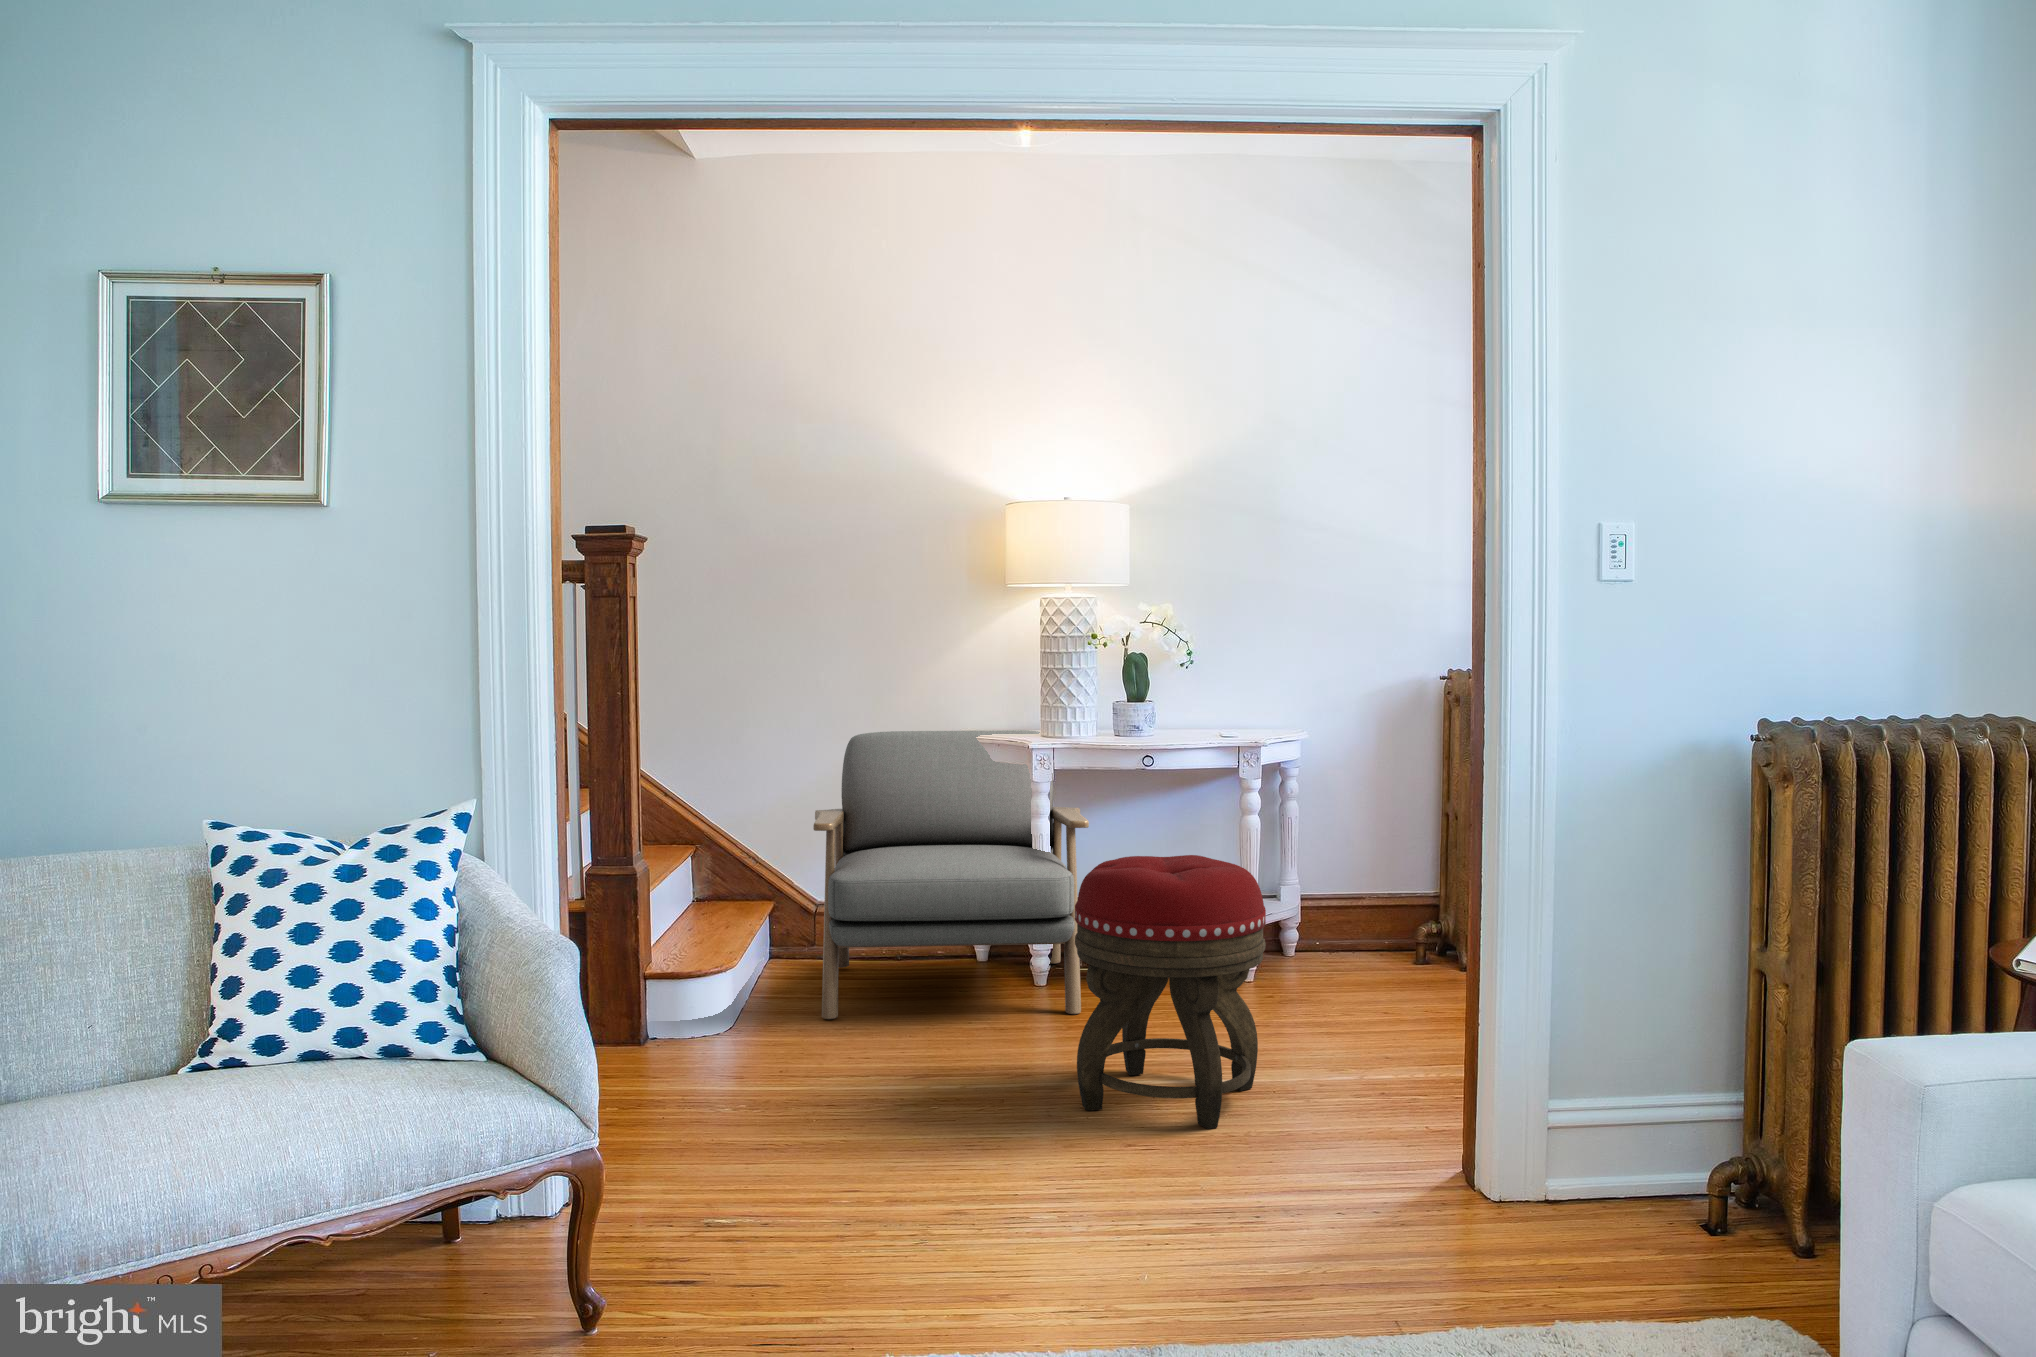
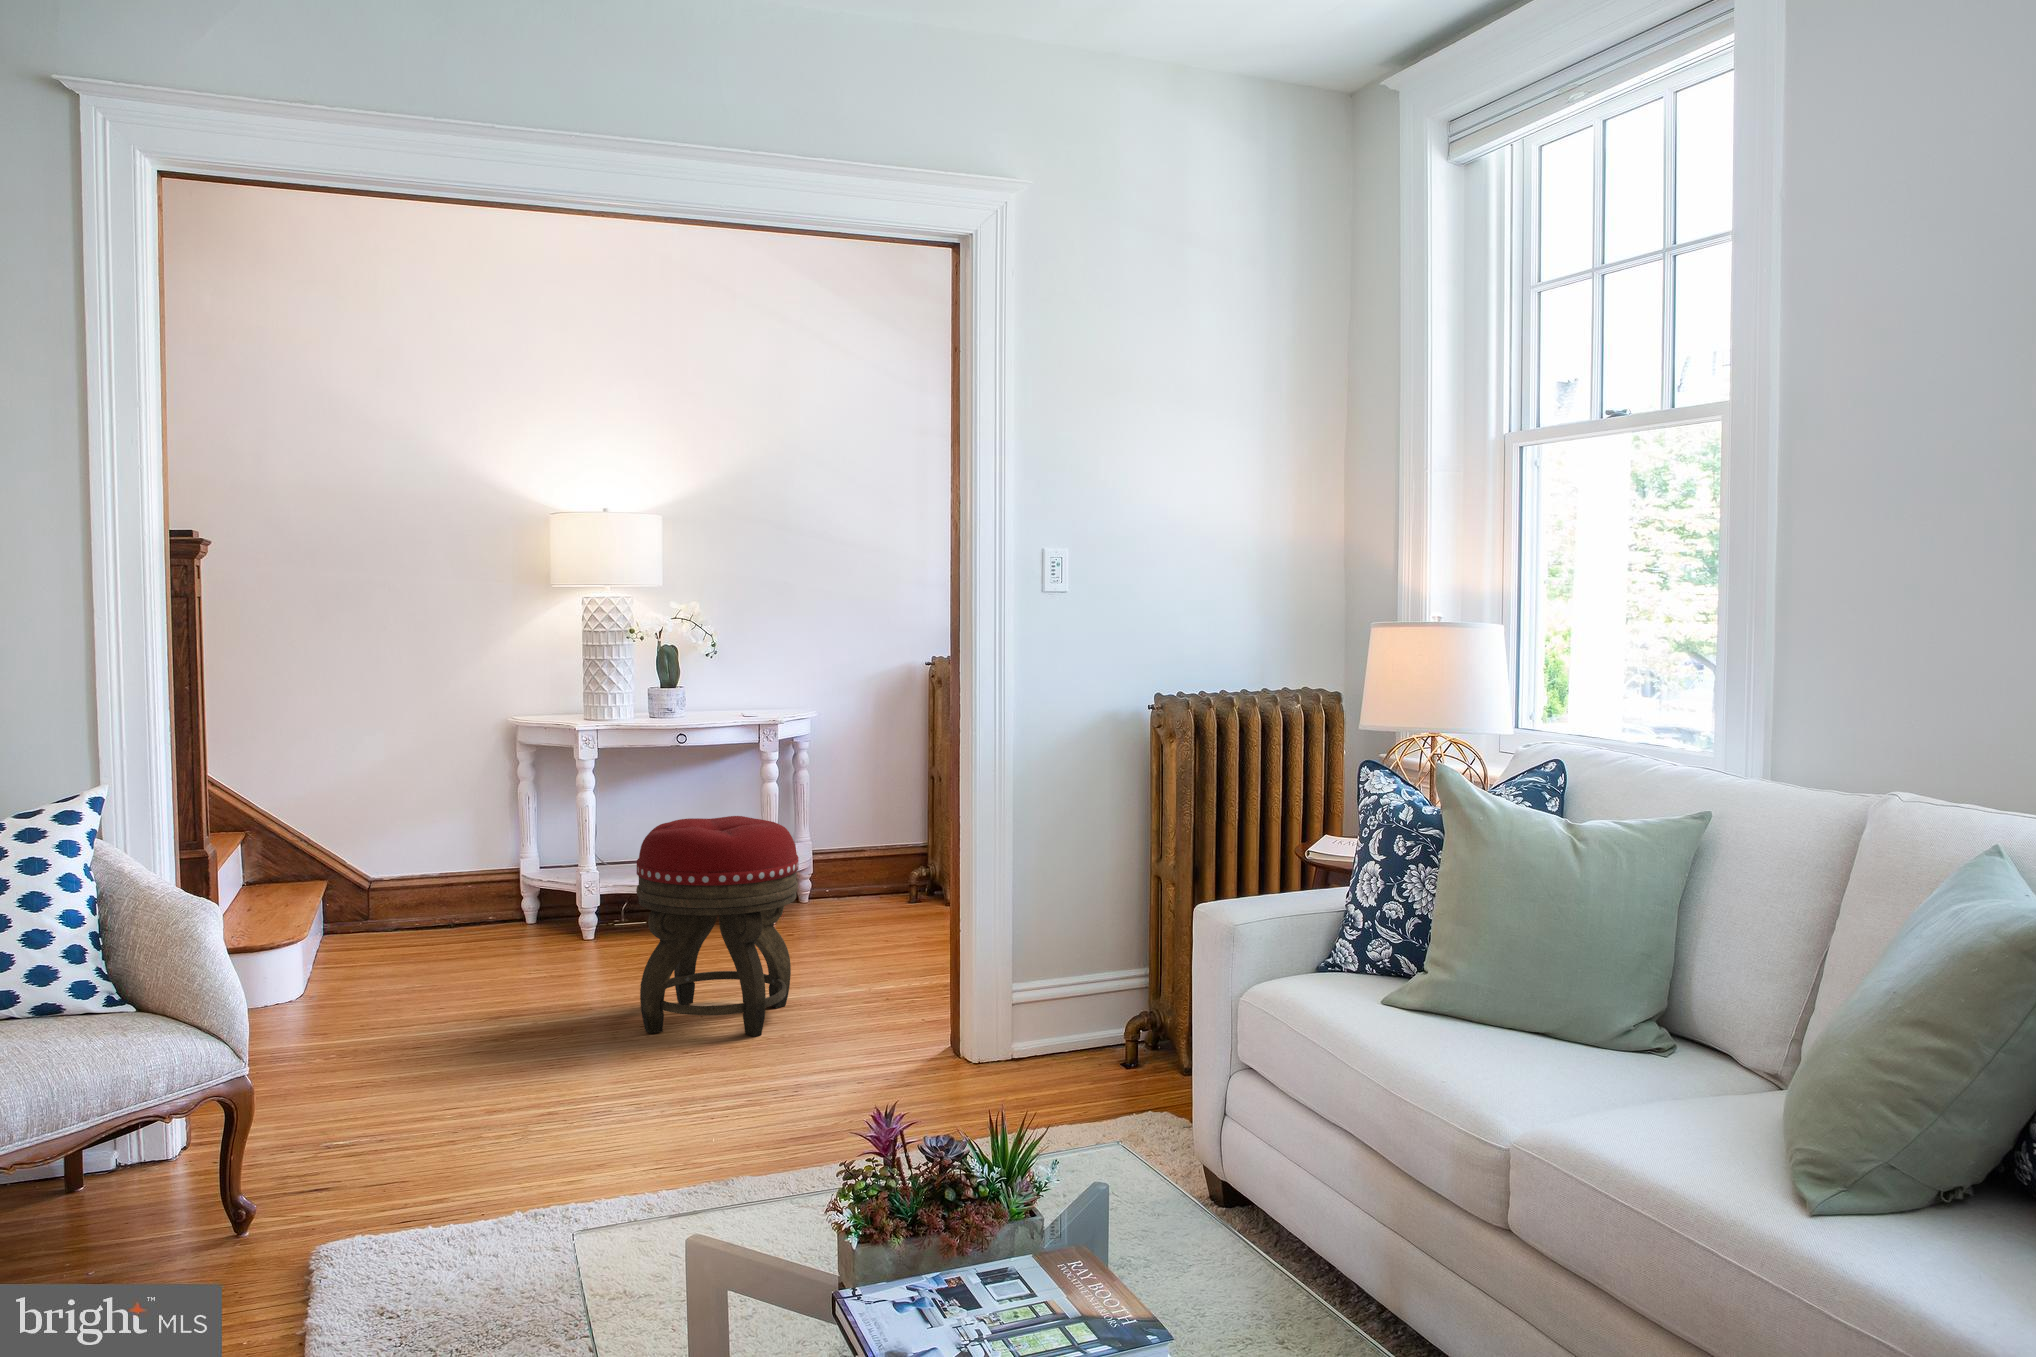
armchair: present [813,730,1089,1019] -> none [356,714,635,986]

